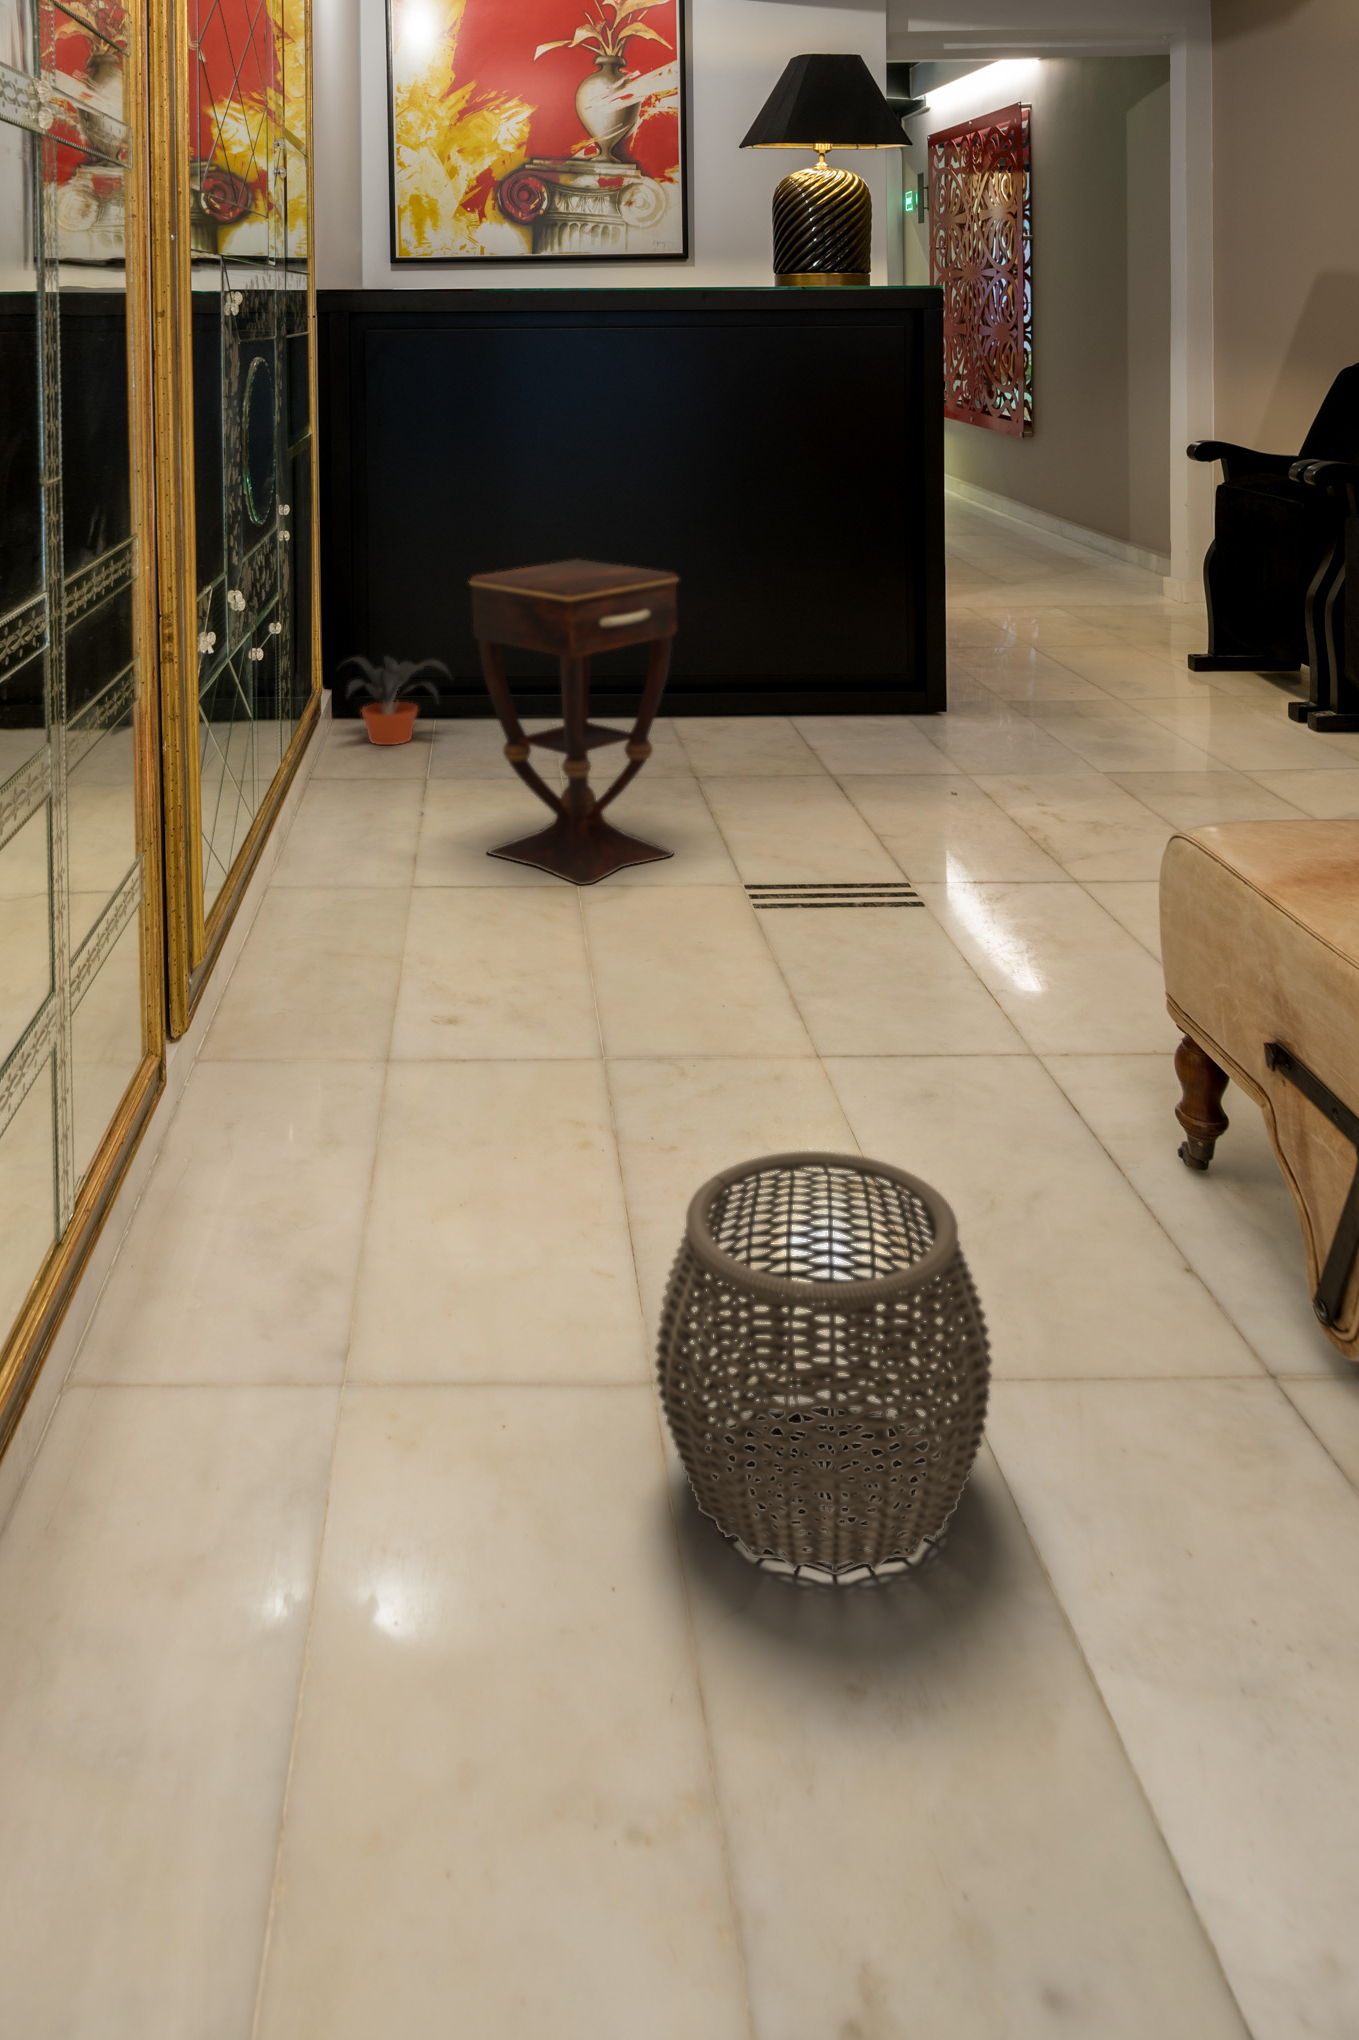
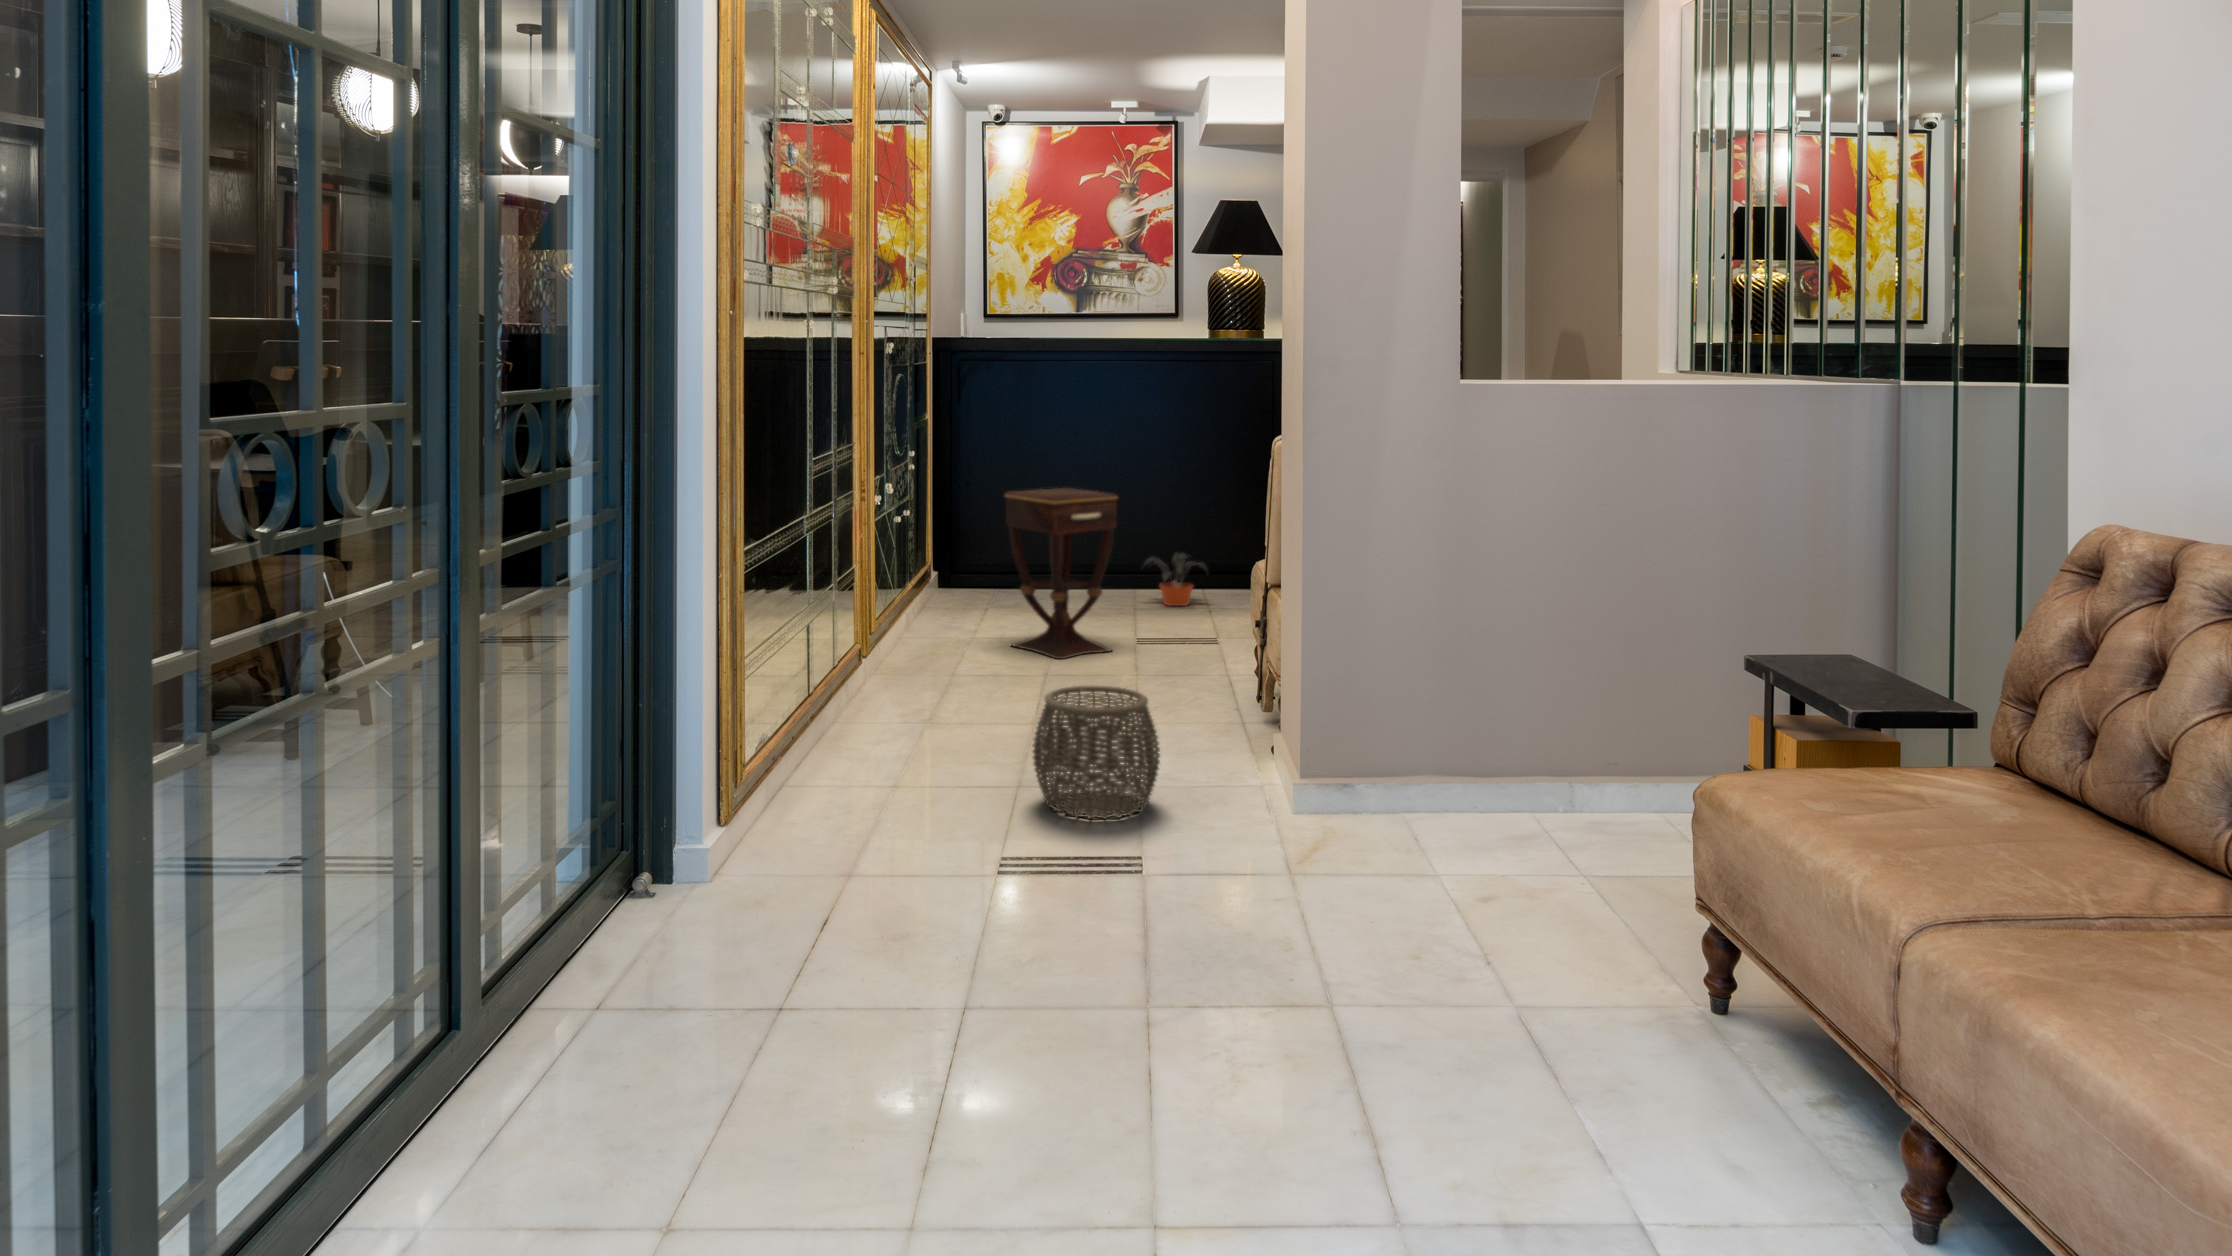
potted plant: present [347,657,451,745] -> present [1142,553,1207,606]

